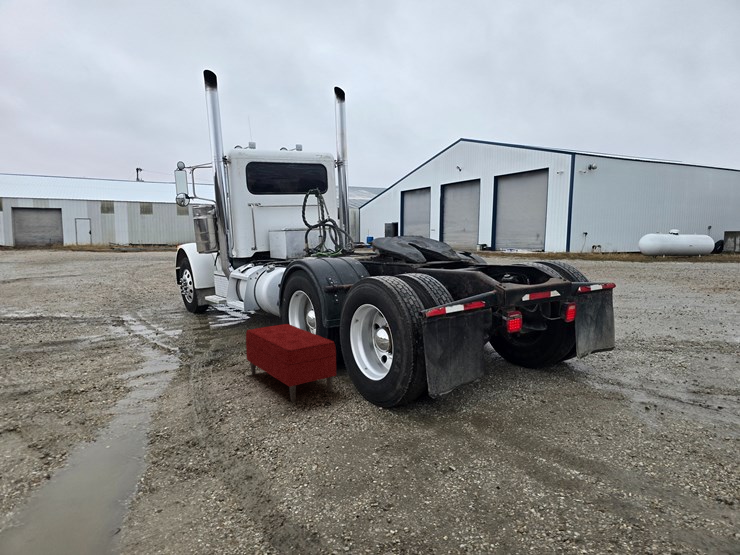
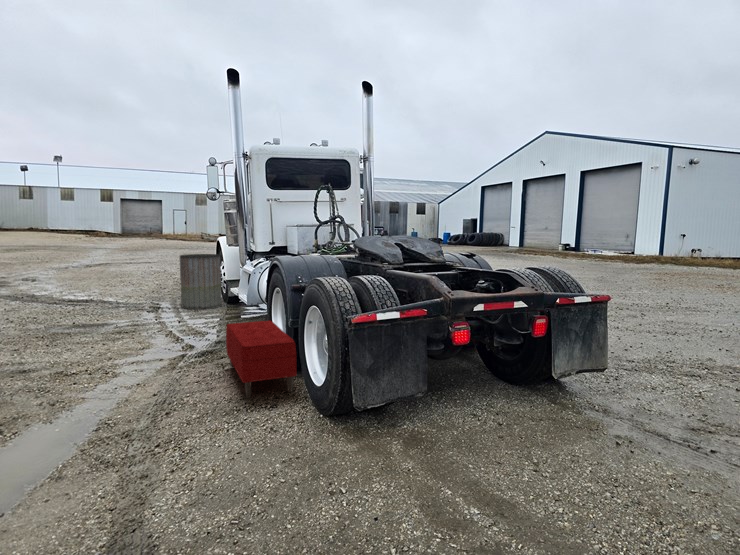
trash can: none [144,262,191,320] -> present [180,254,222,310]

